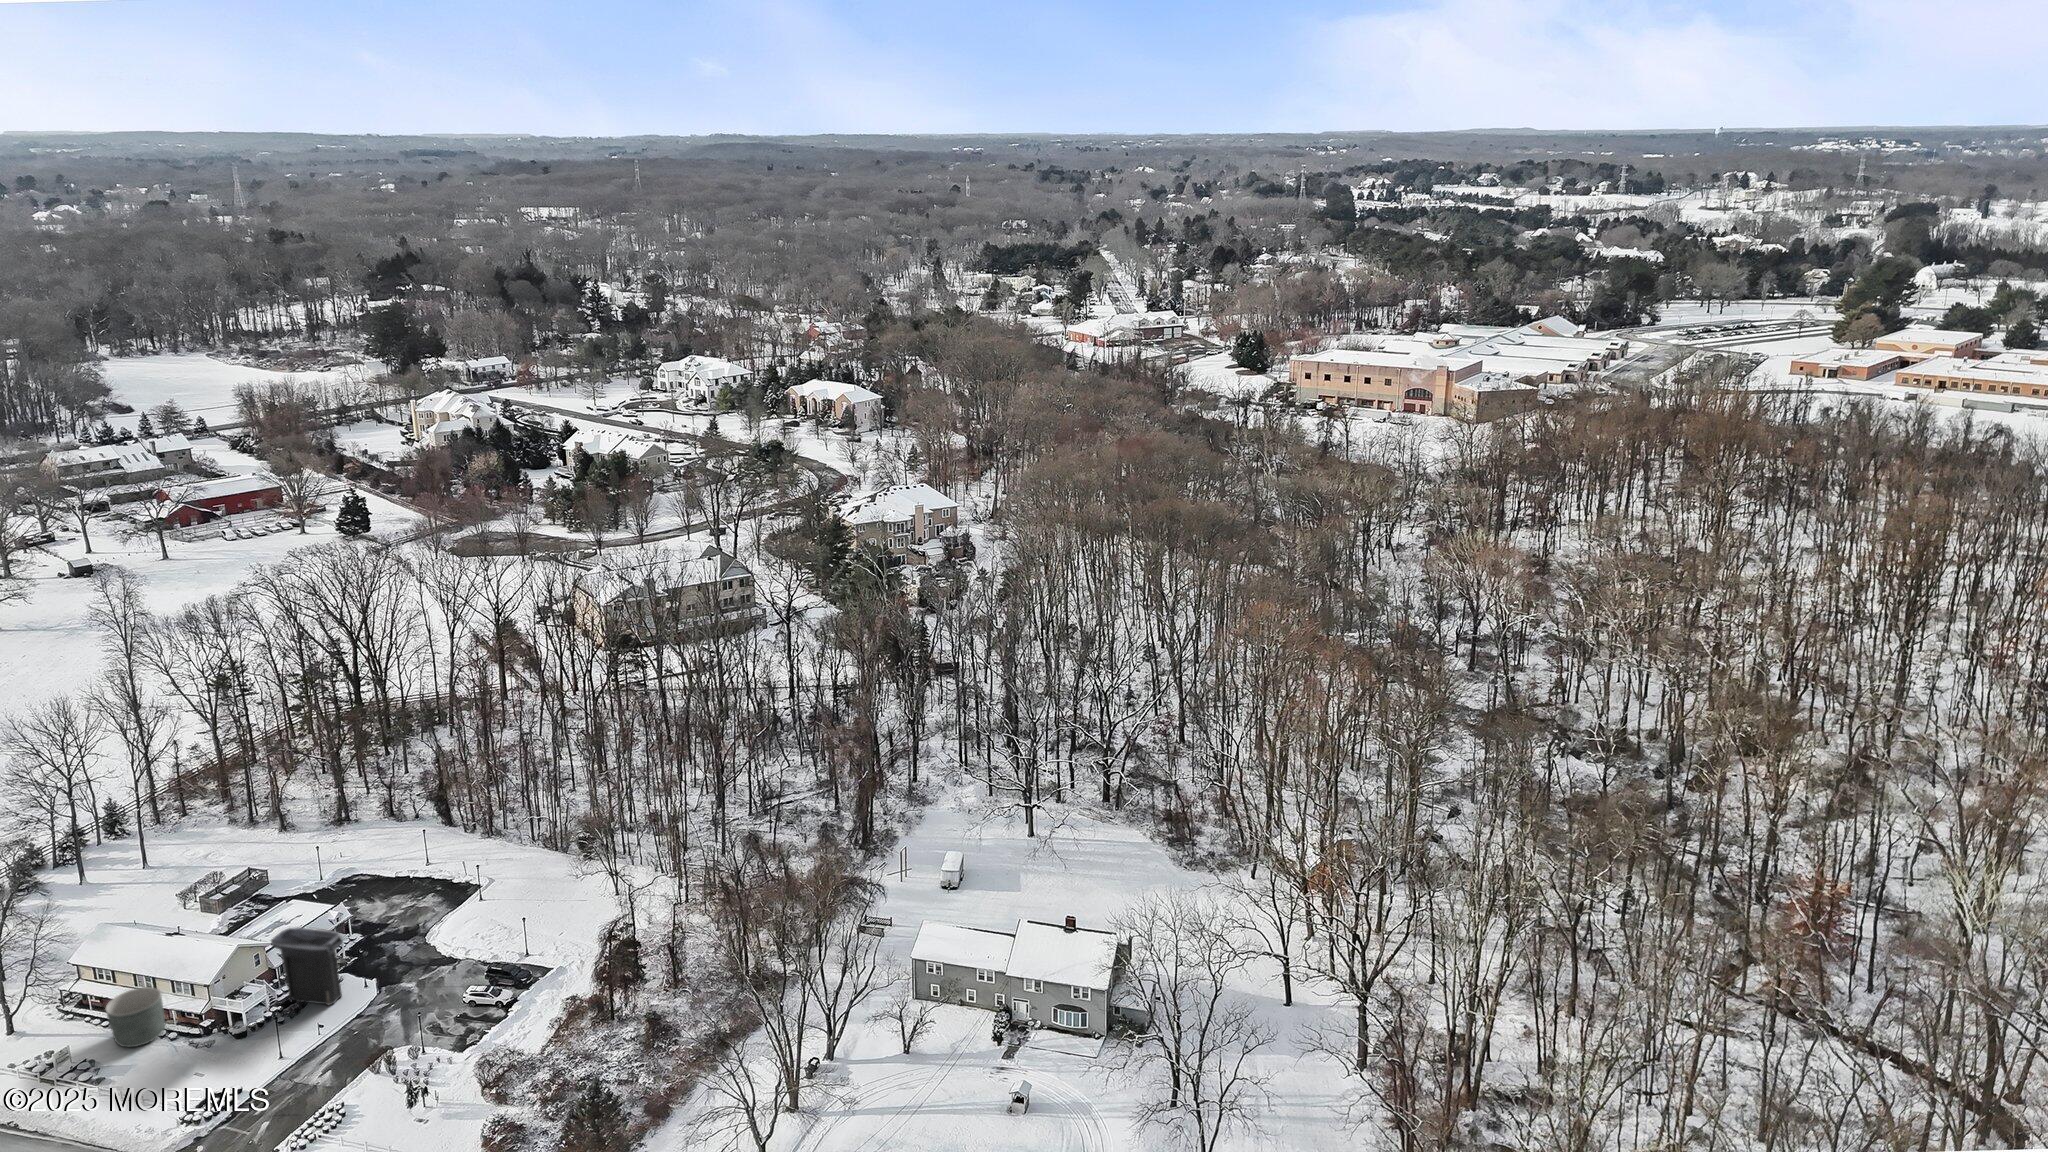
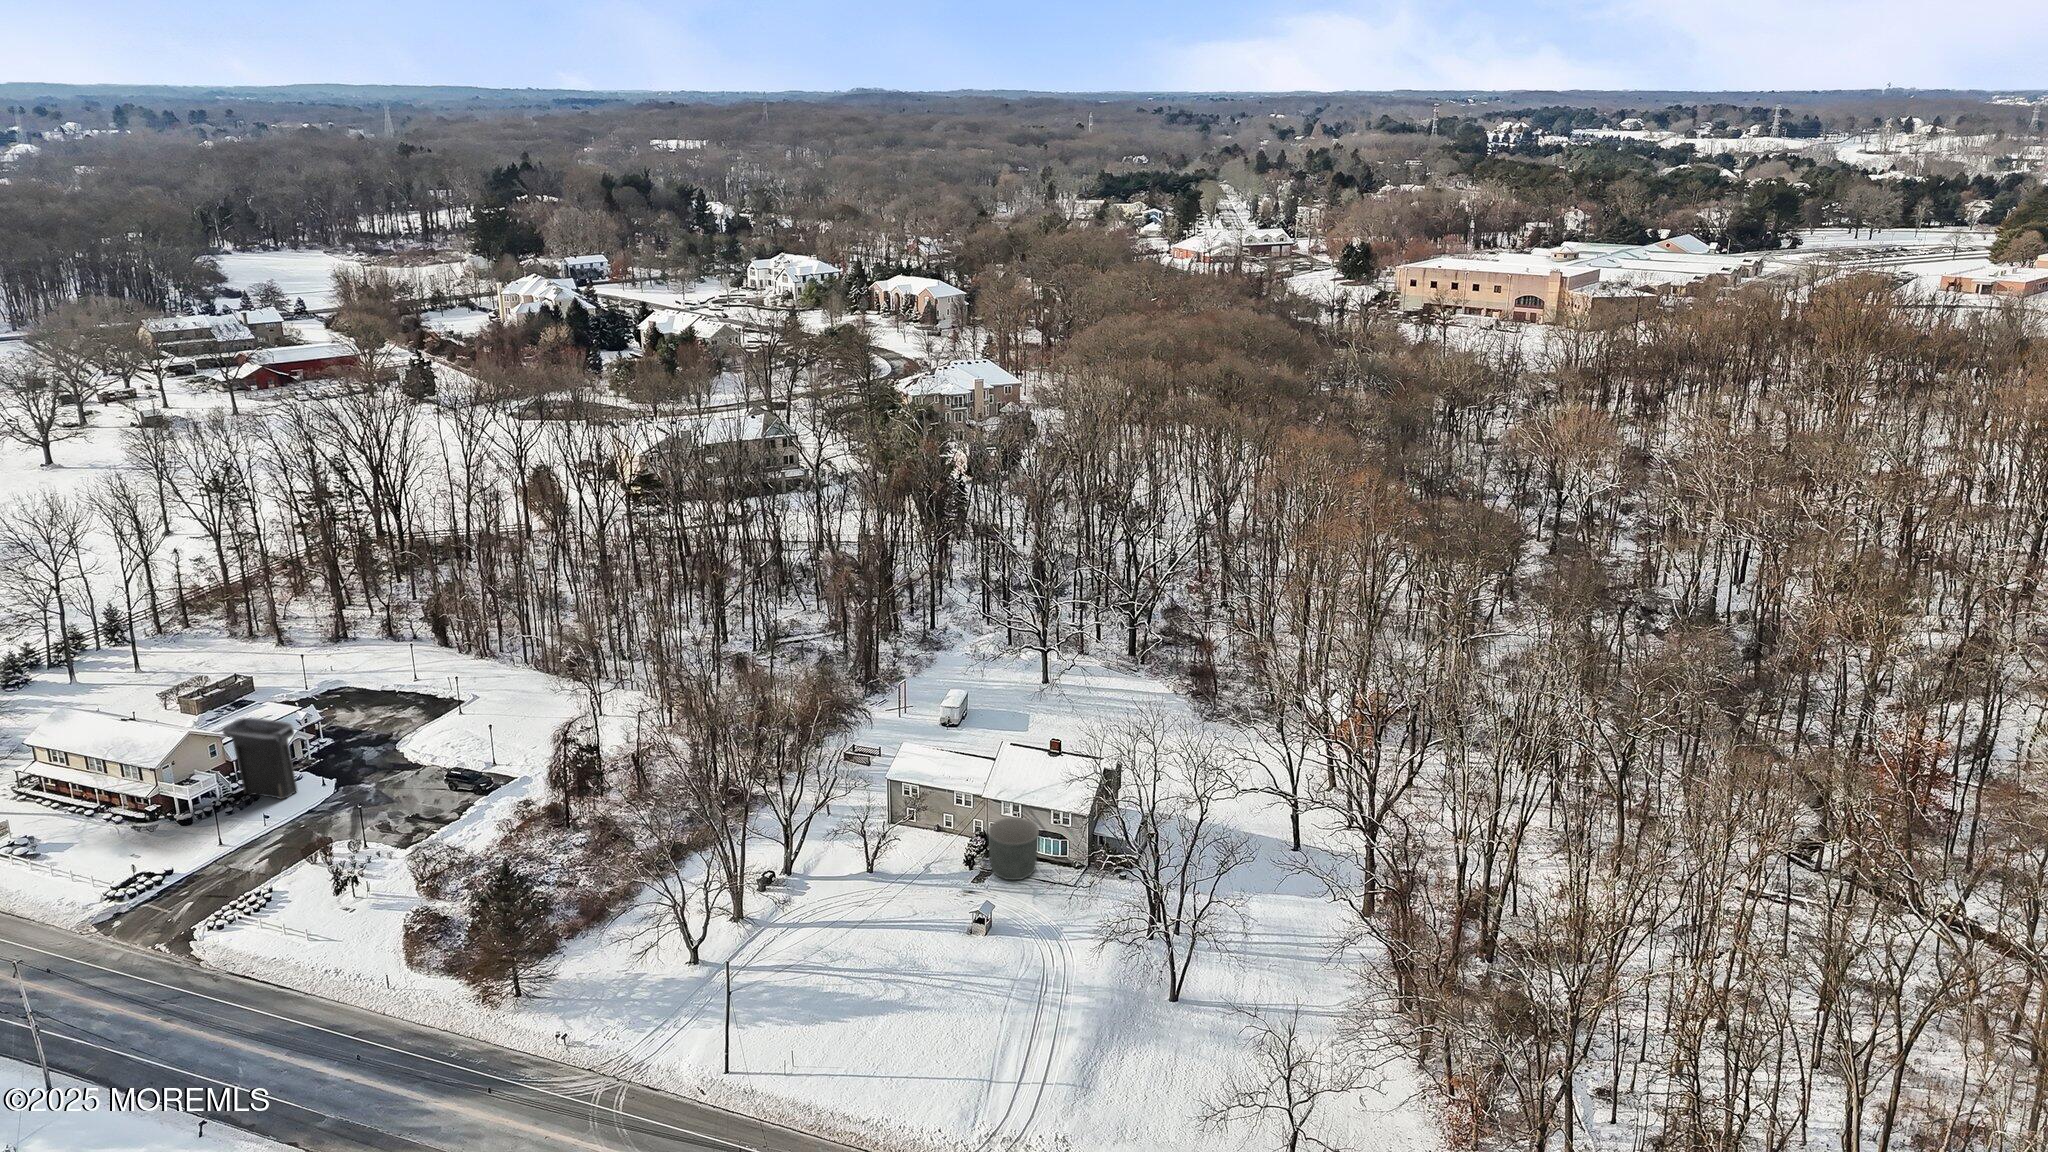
planter: present [106,987,165,1047] -> present [988,818,1039,880]

